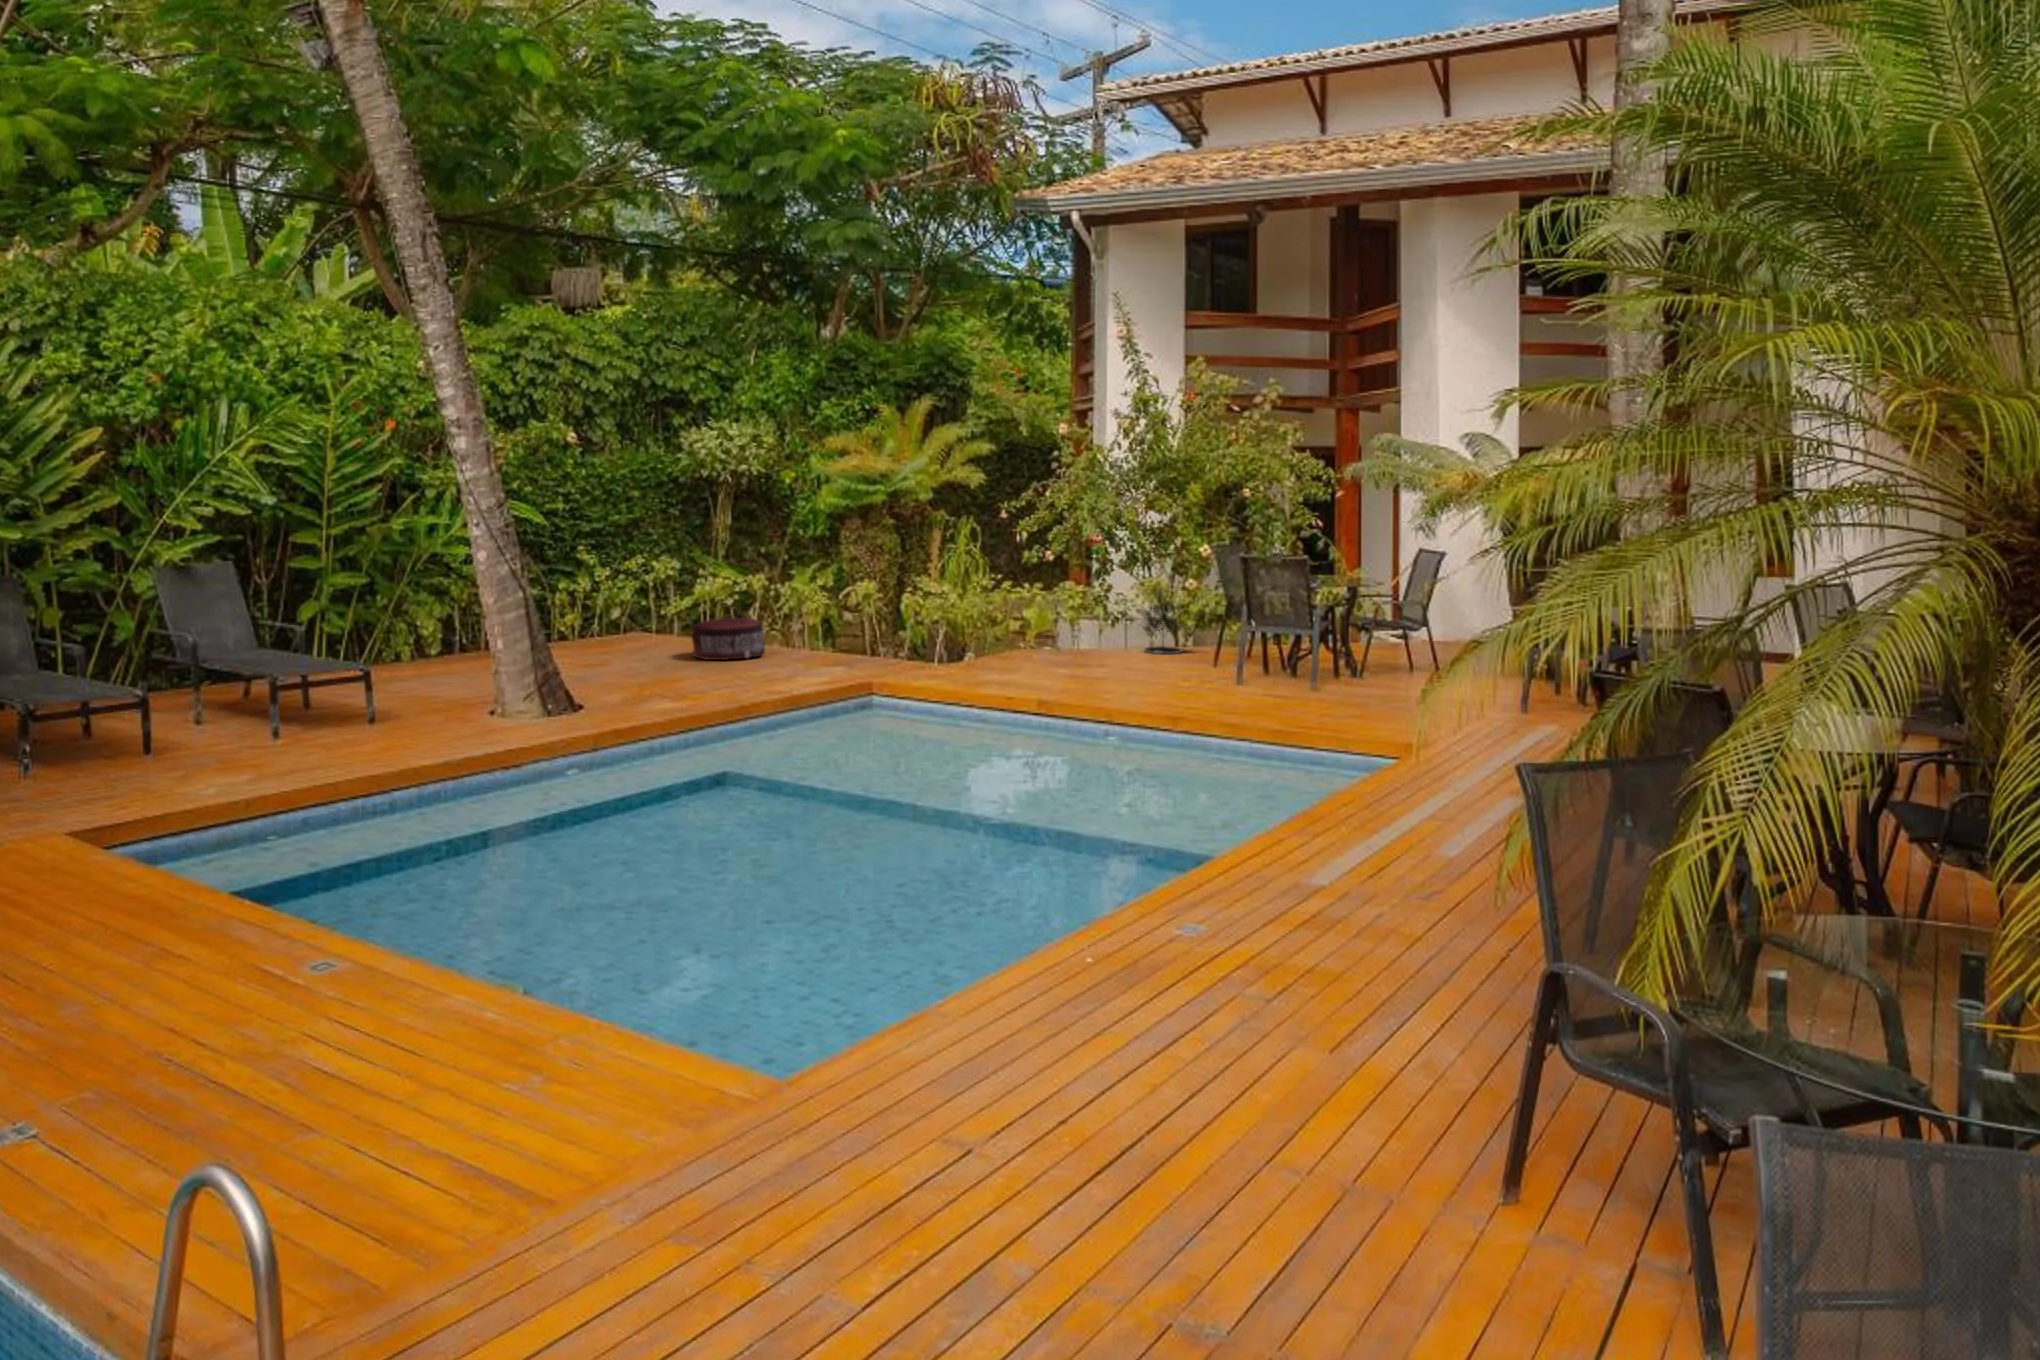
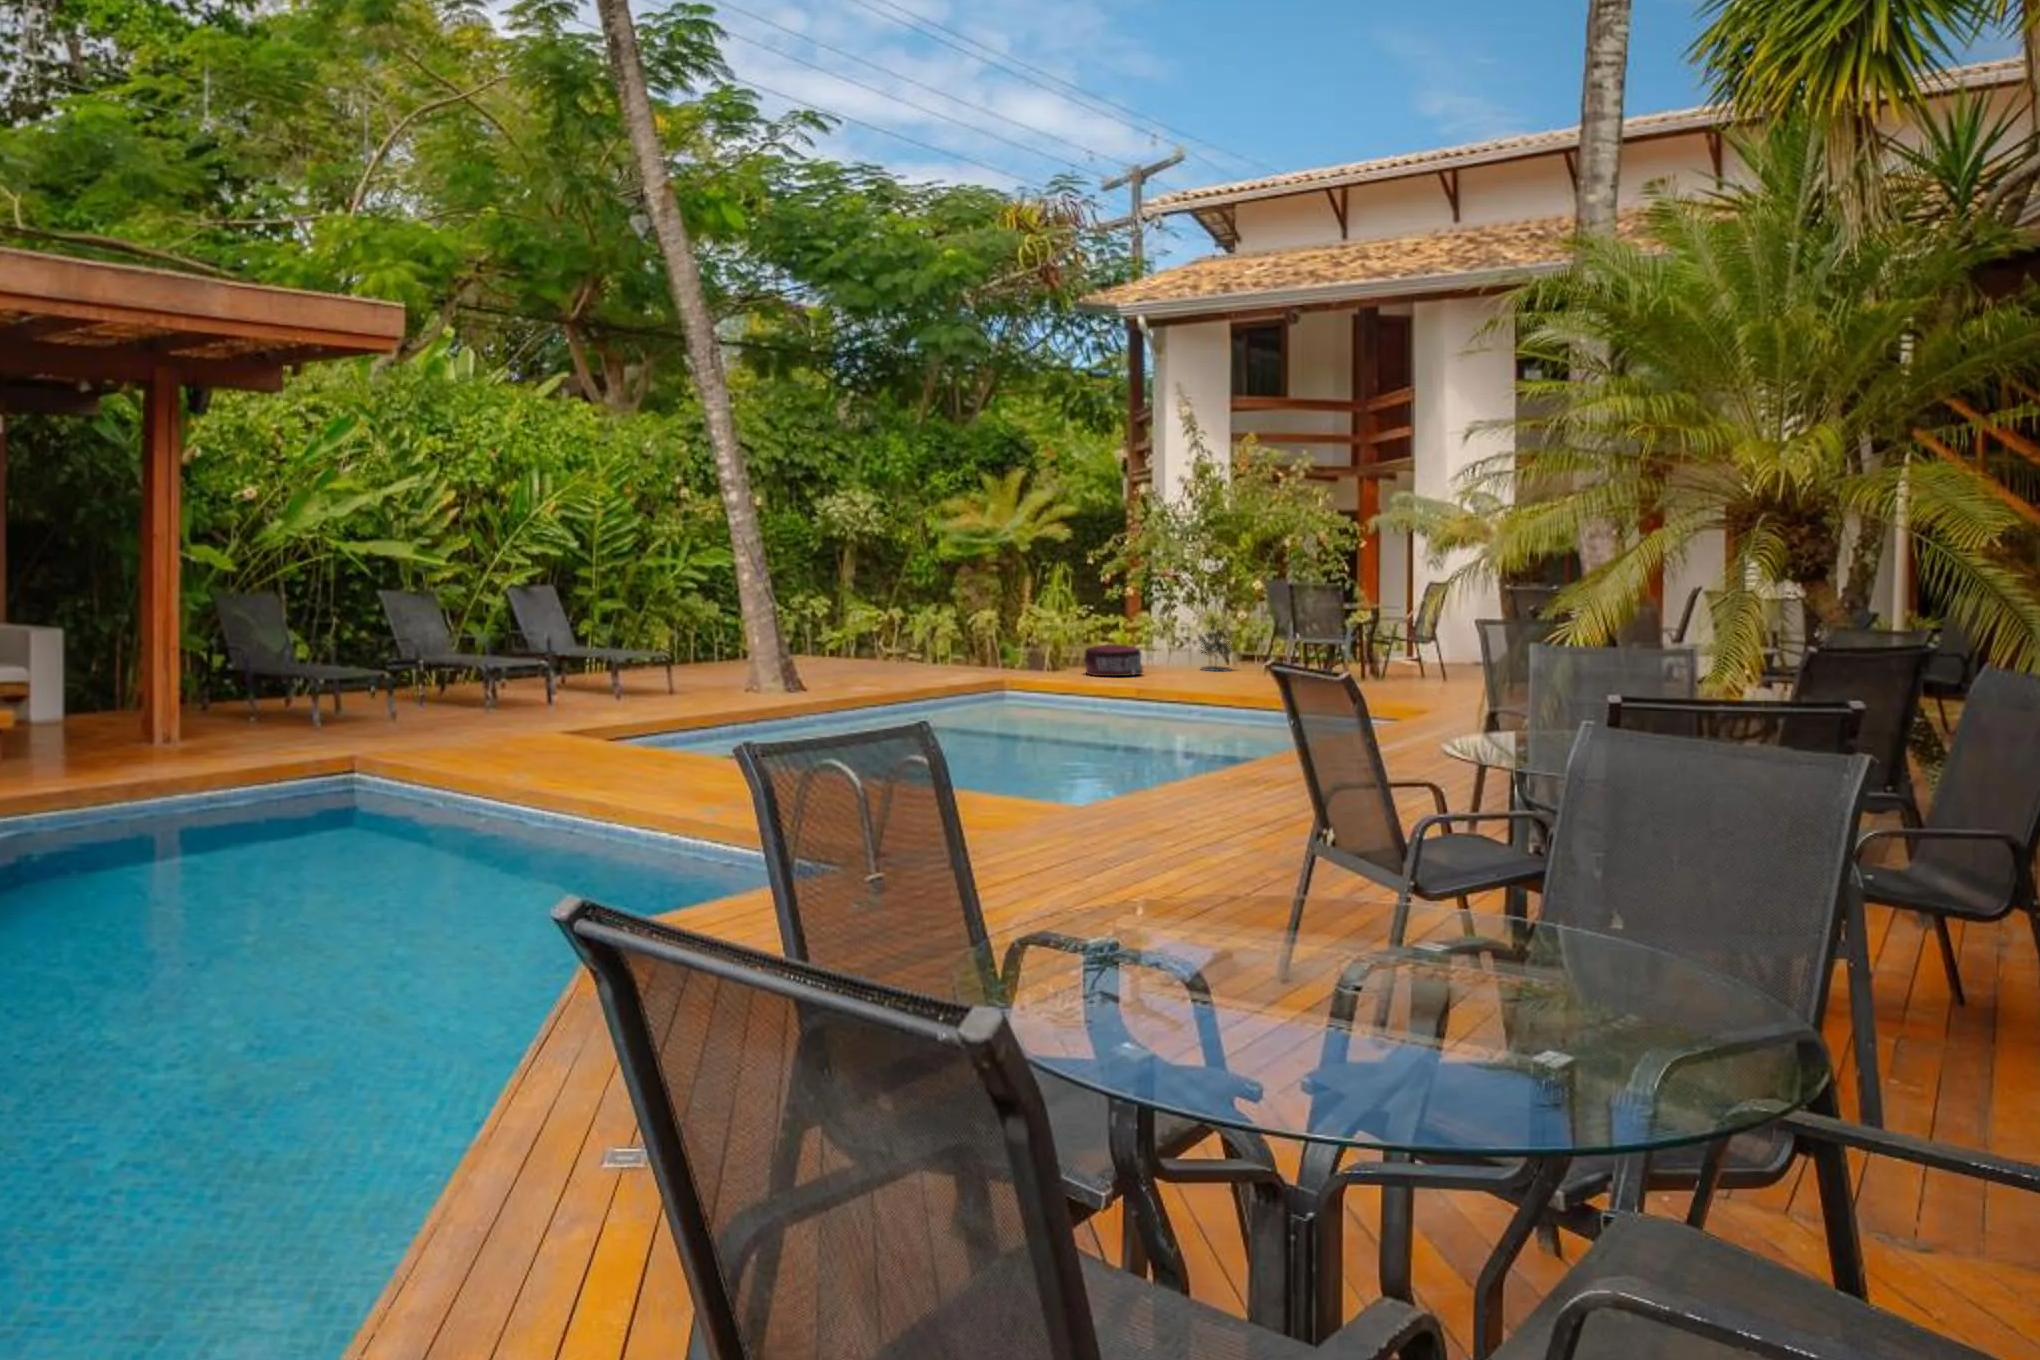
pouf: present [692,618,765,660] -> present [1084,645,1143,676]

